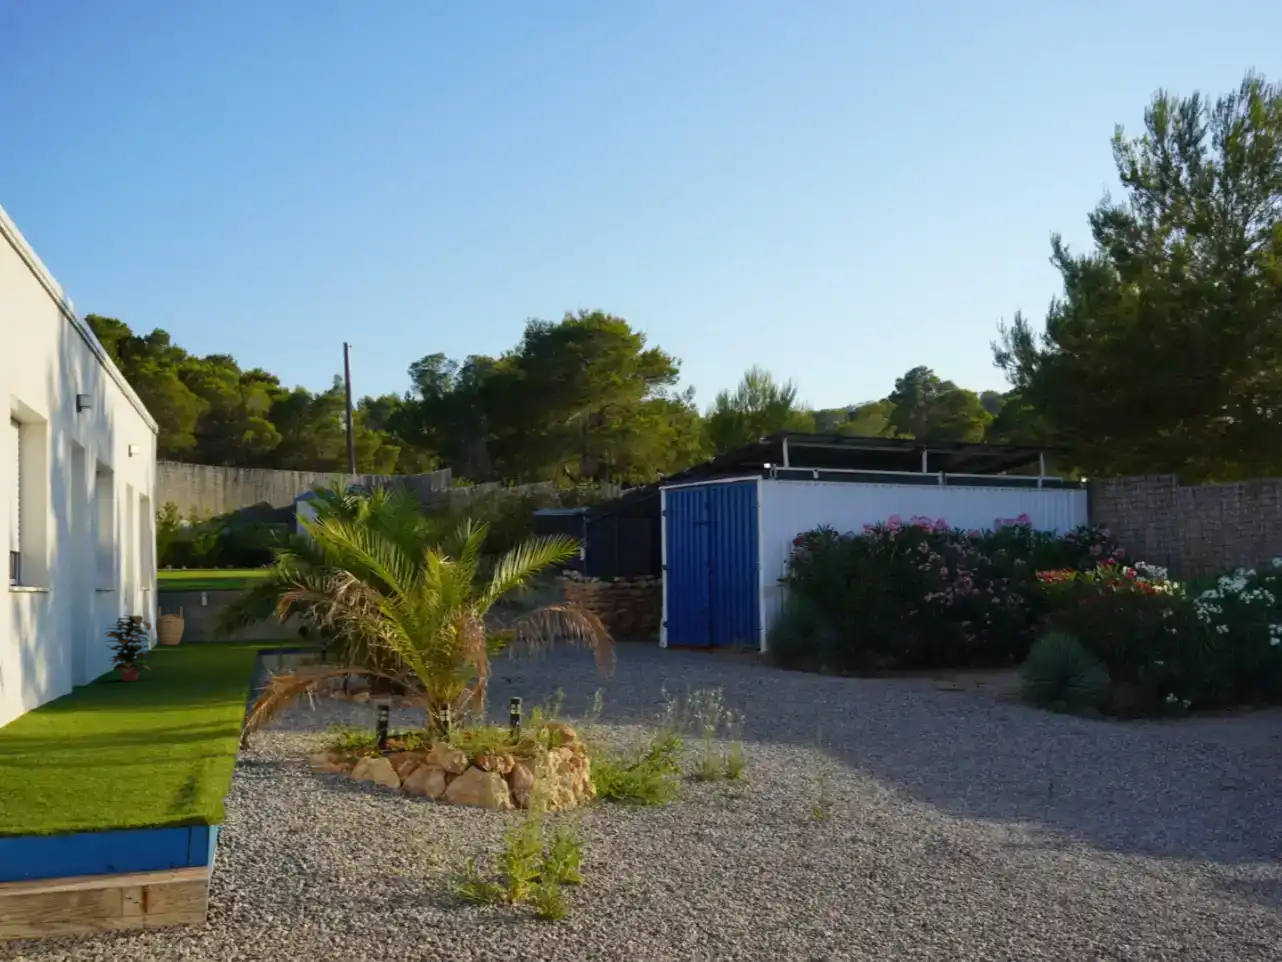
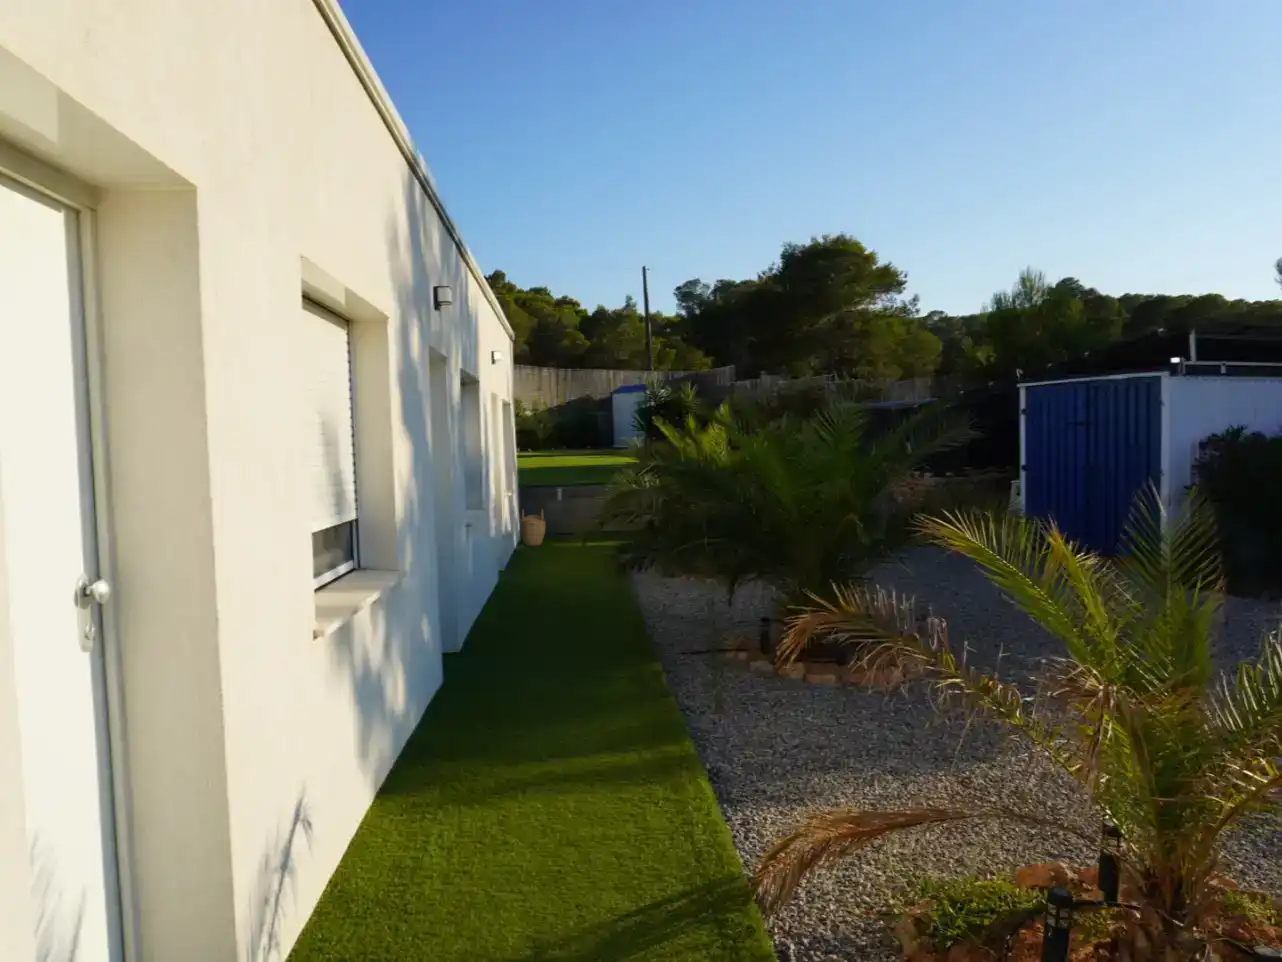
decorative plant: present [107,615,151,681] -> none [479,556,538,634]

